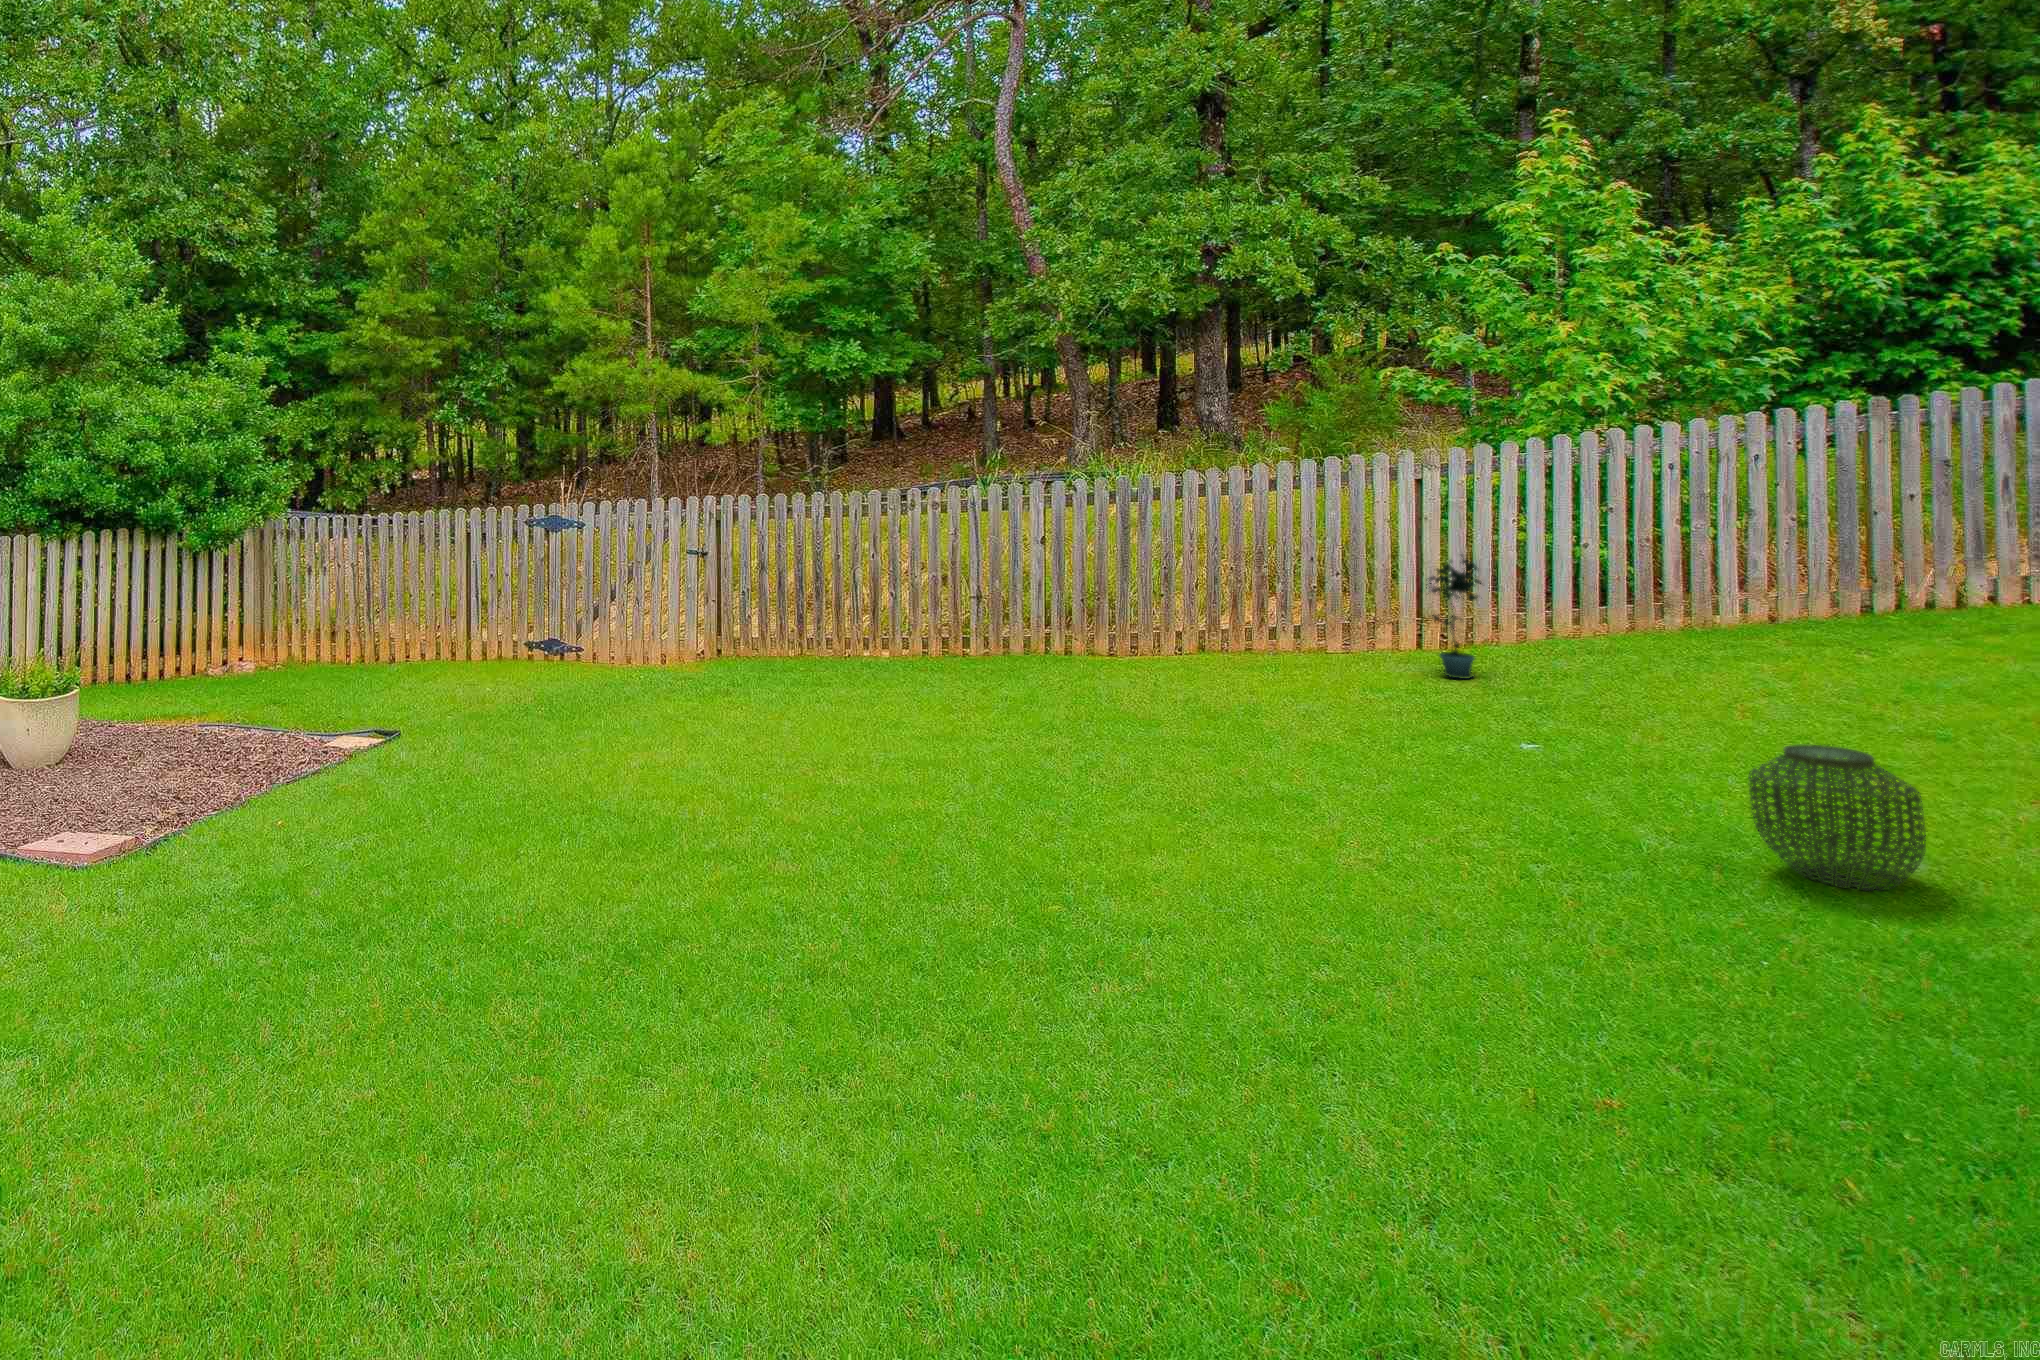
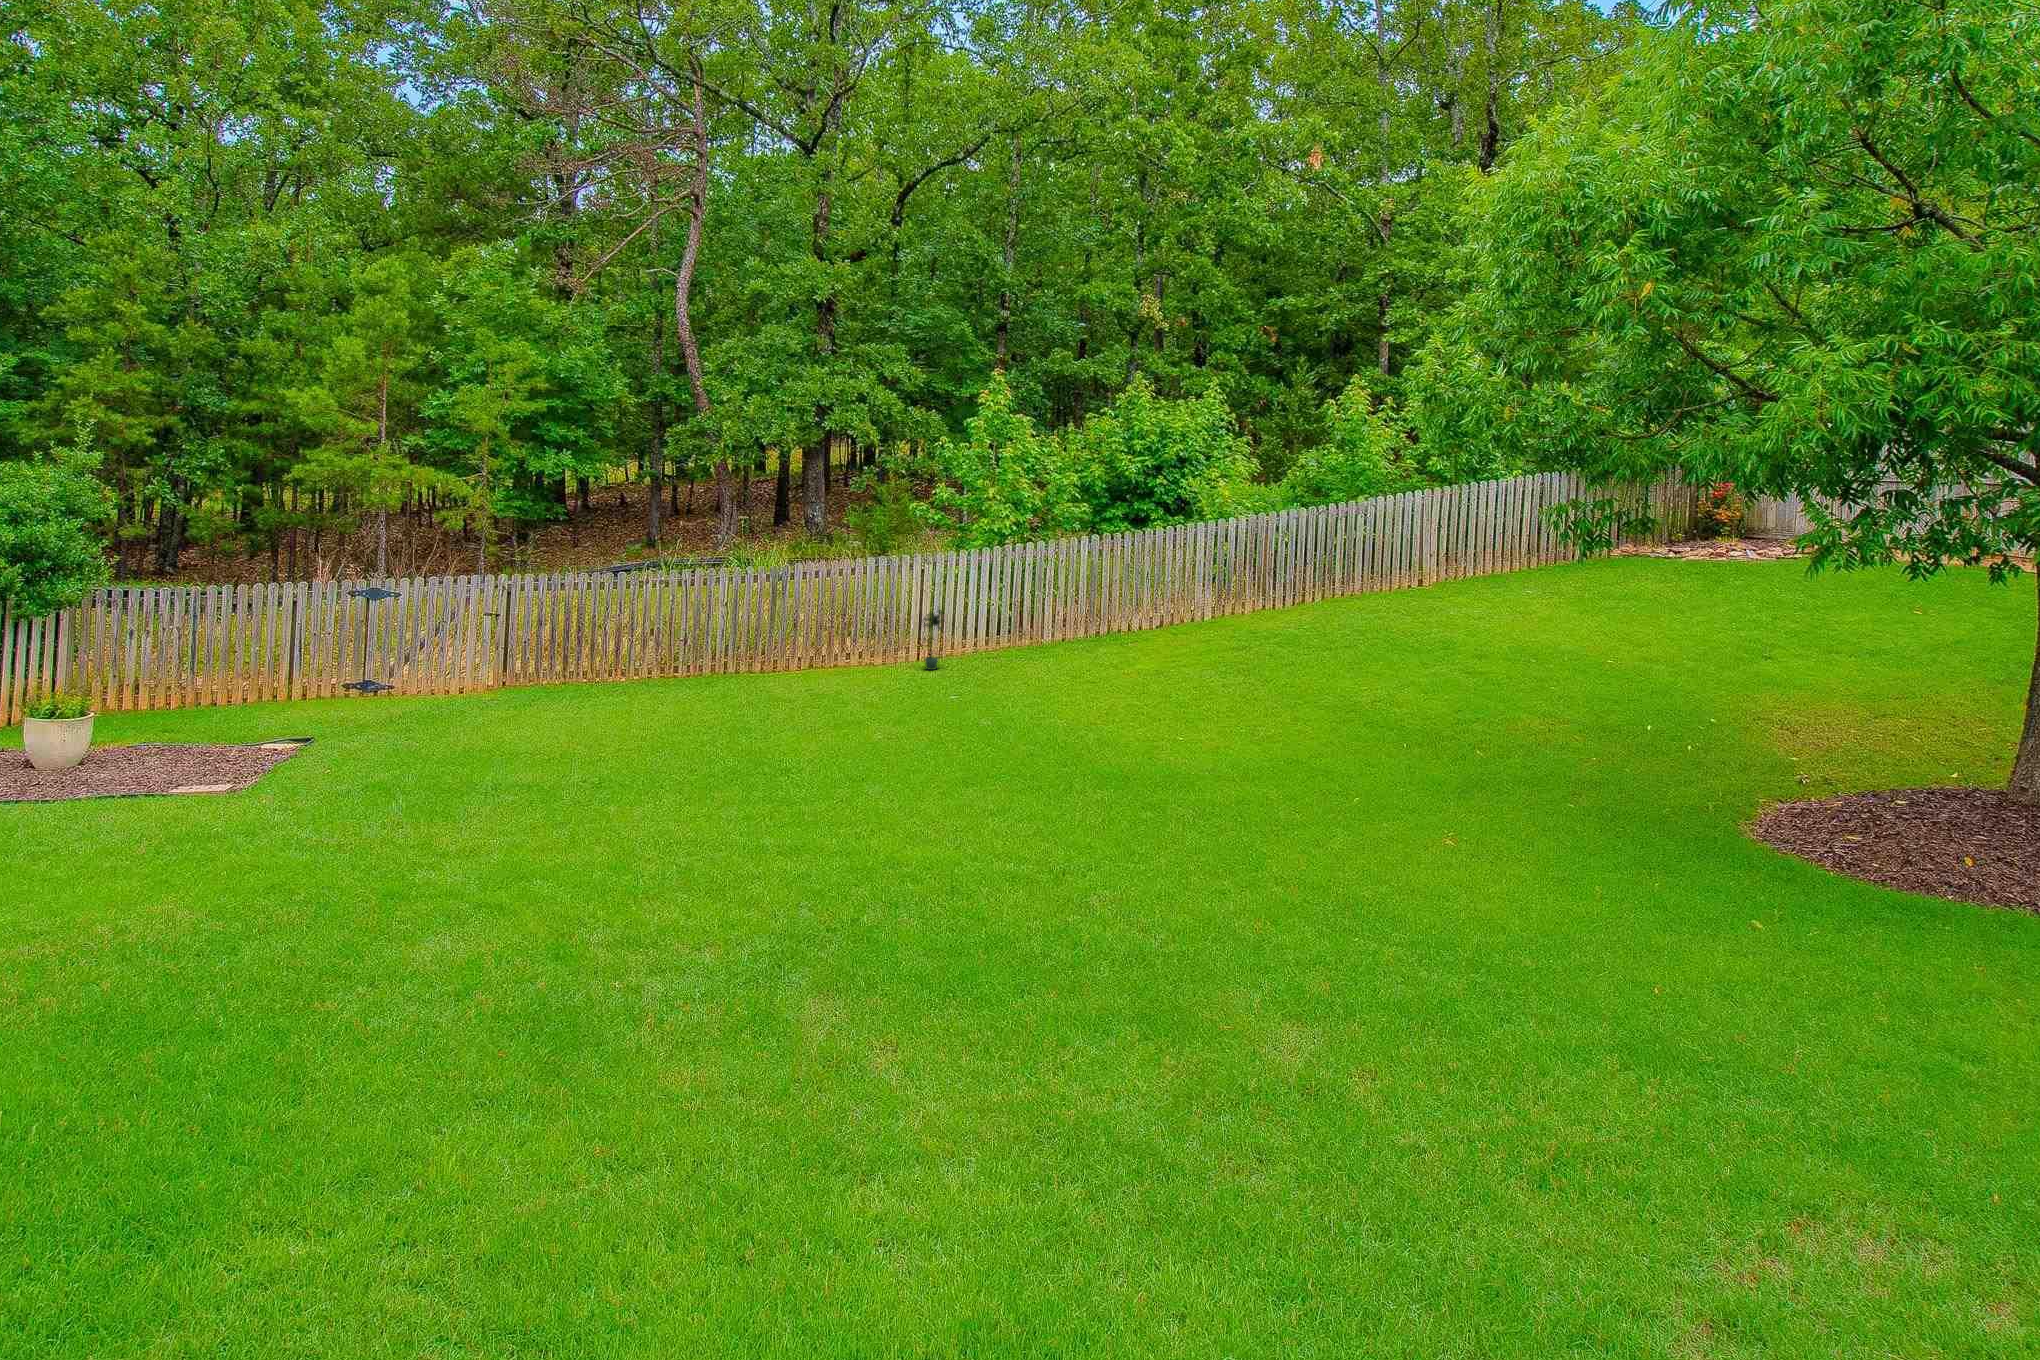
woven basket: present [1749,744,1926,890] -> none [1005,669,1049,719]

